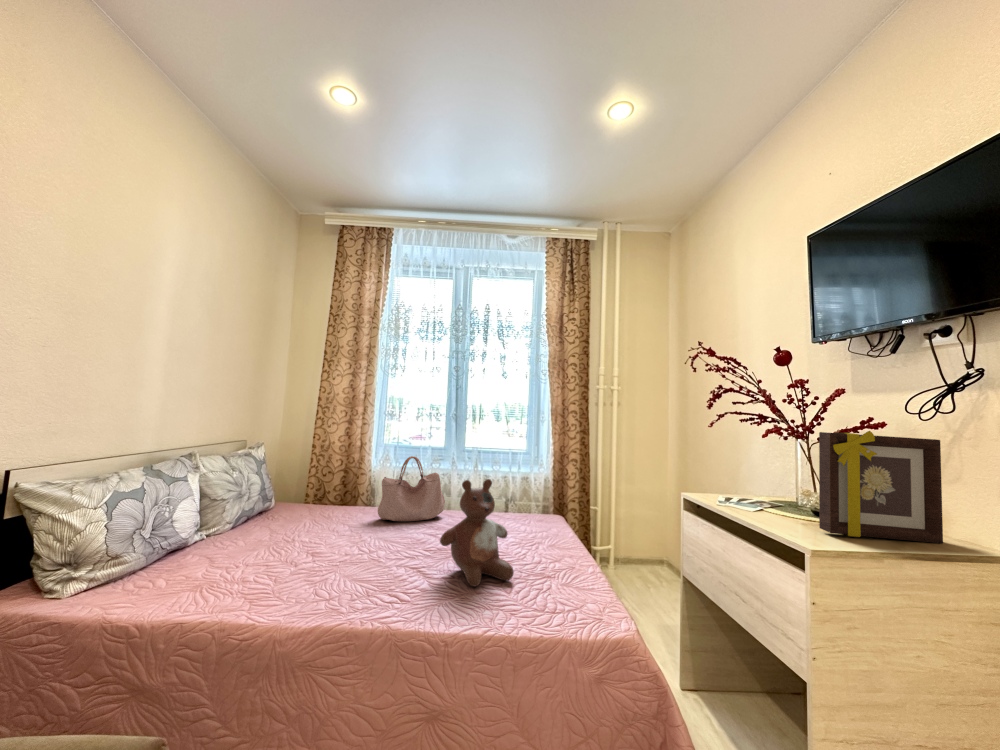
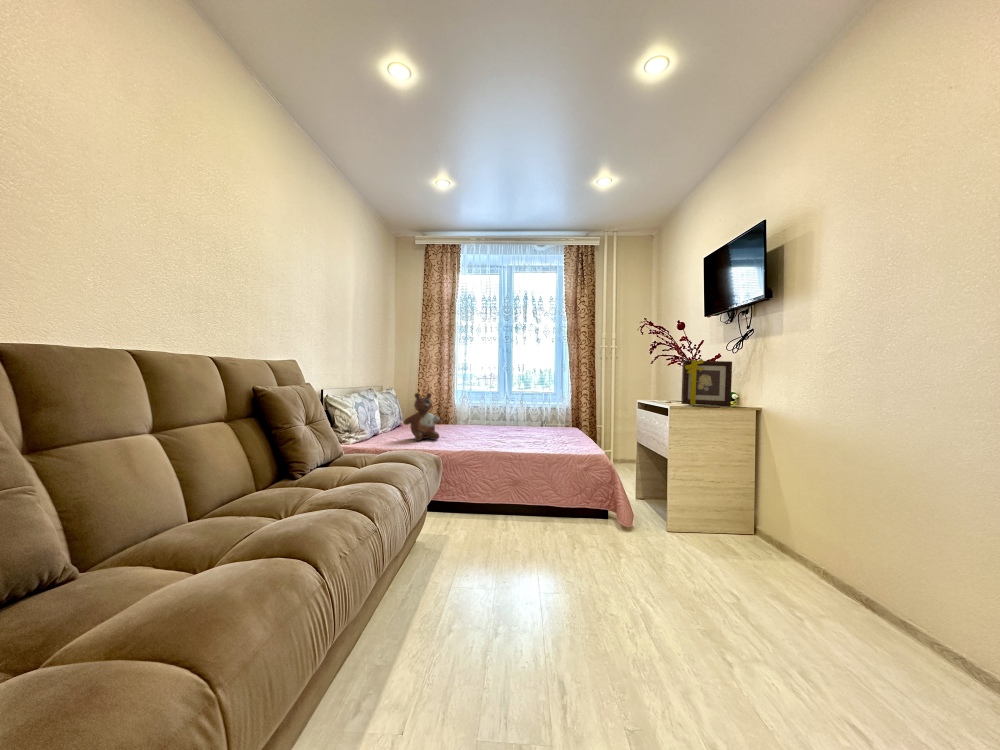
handbag: present [378,456,445,522] -> none [467,391,505,427]
stuffed bear: present [440,479,514,587] -> present [404,393,441,441]

